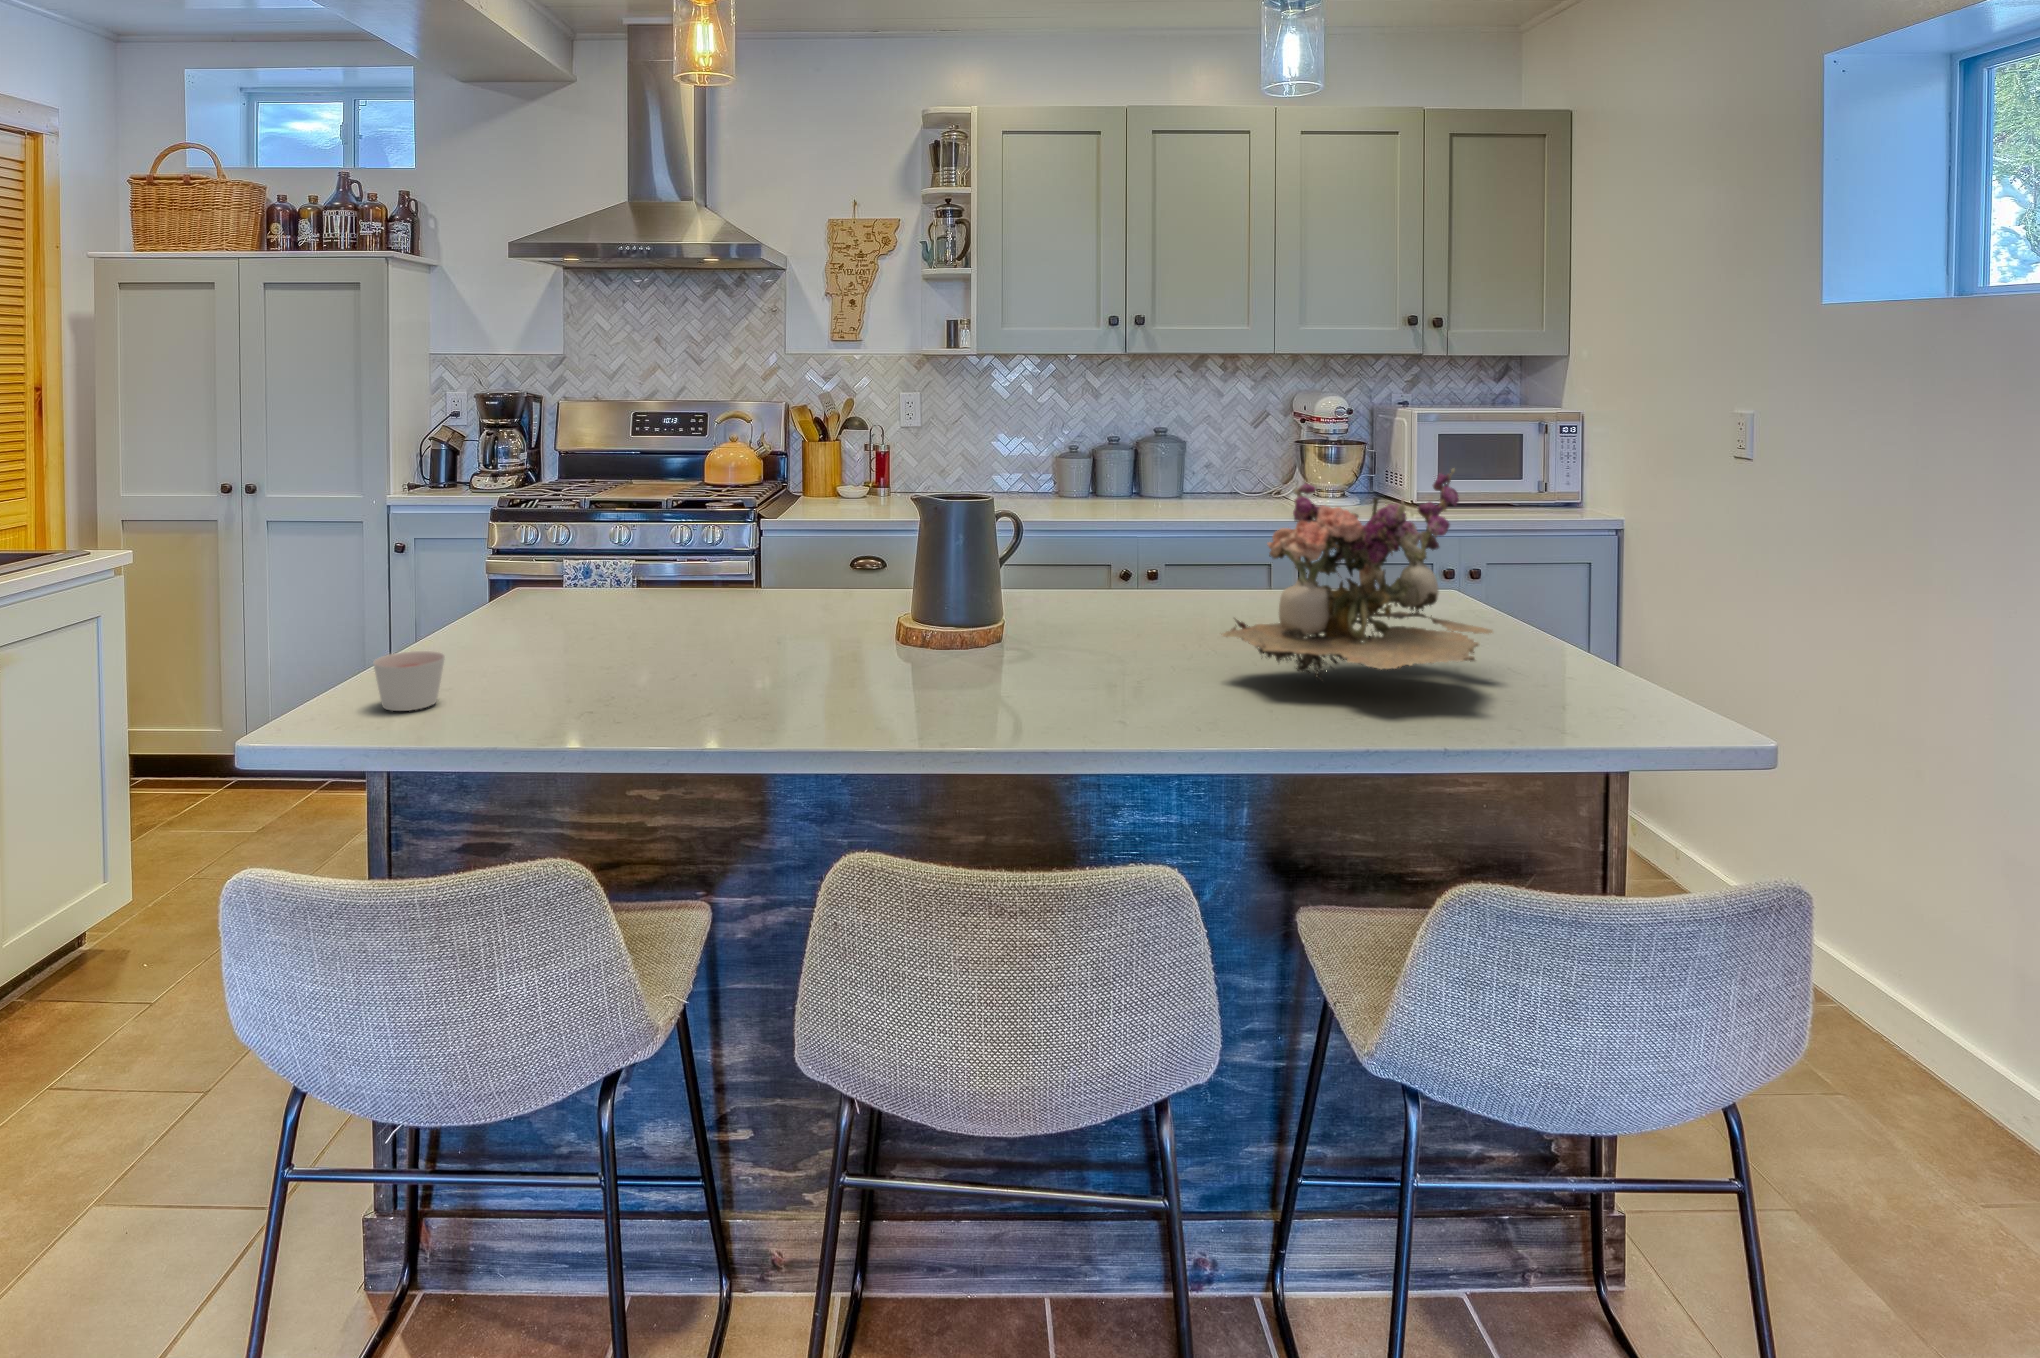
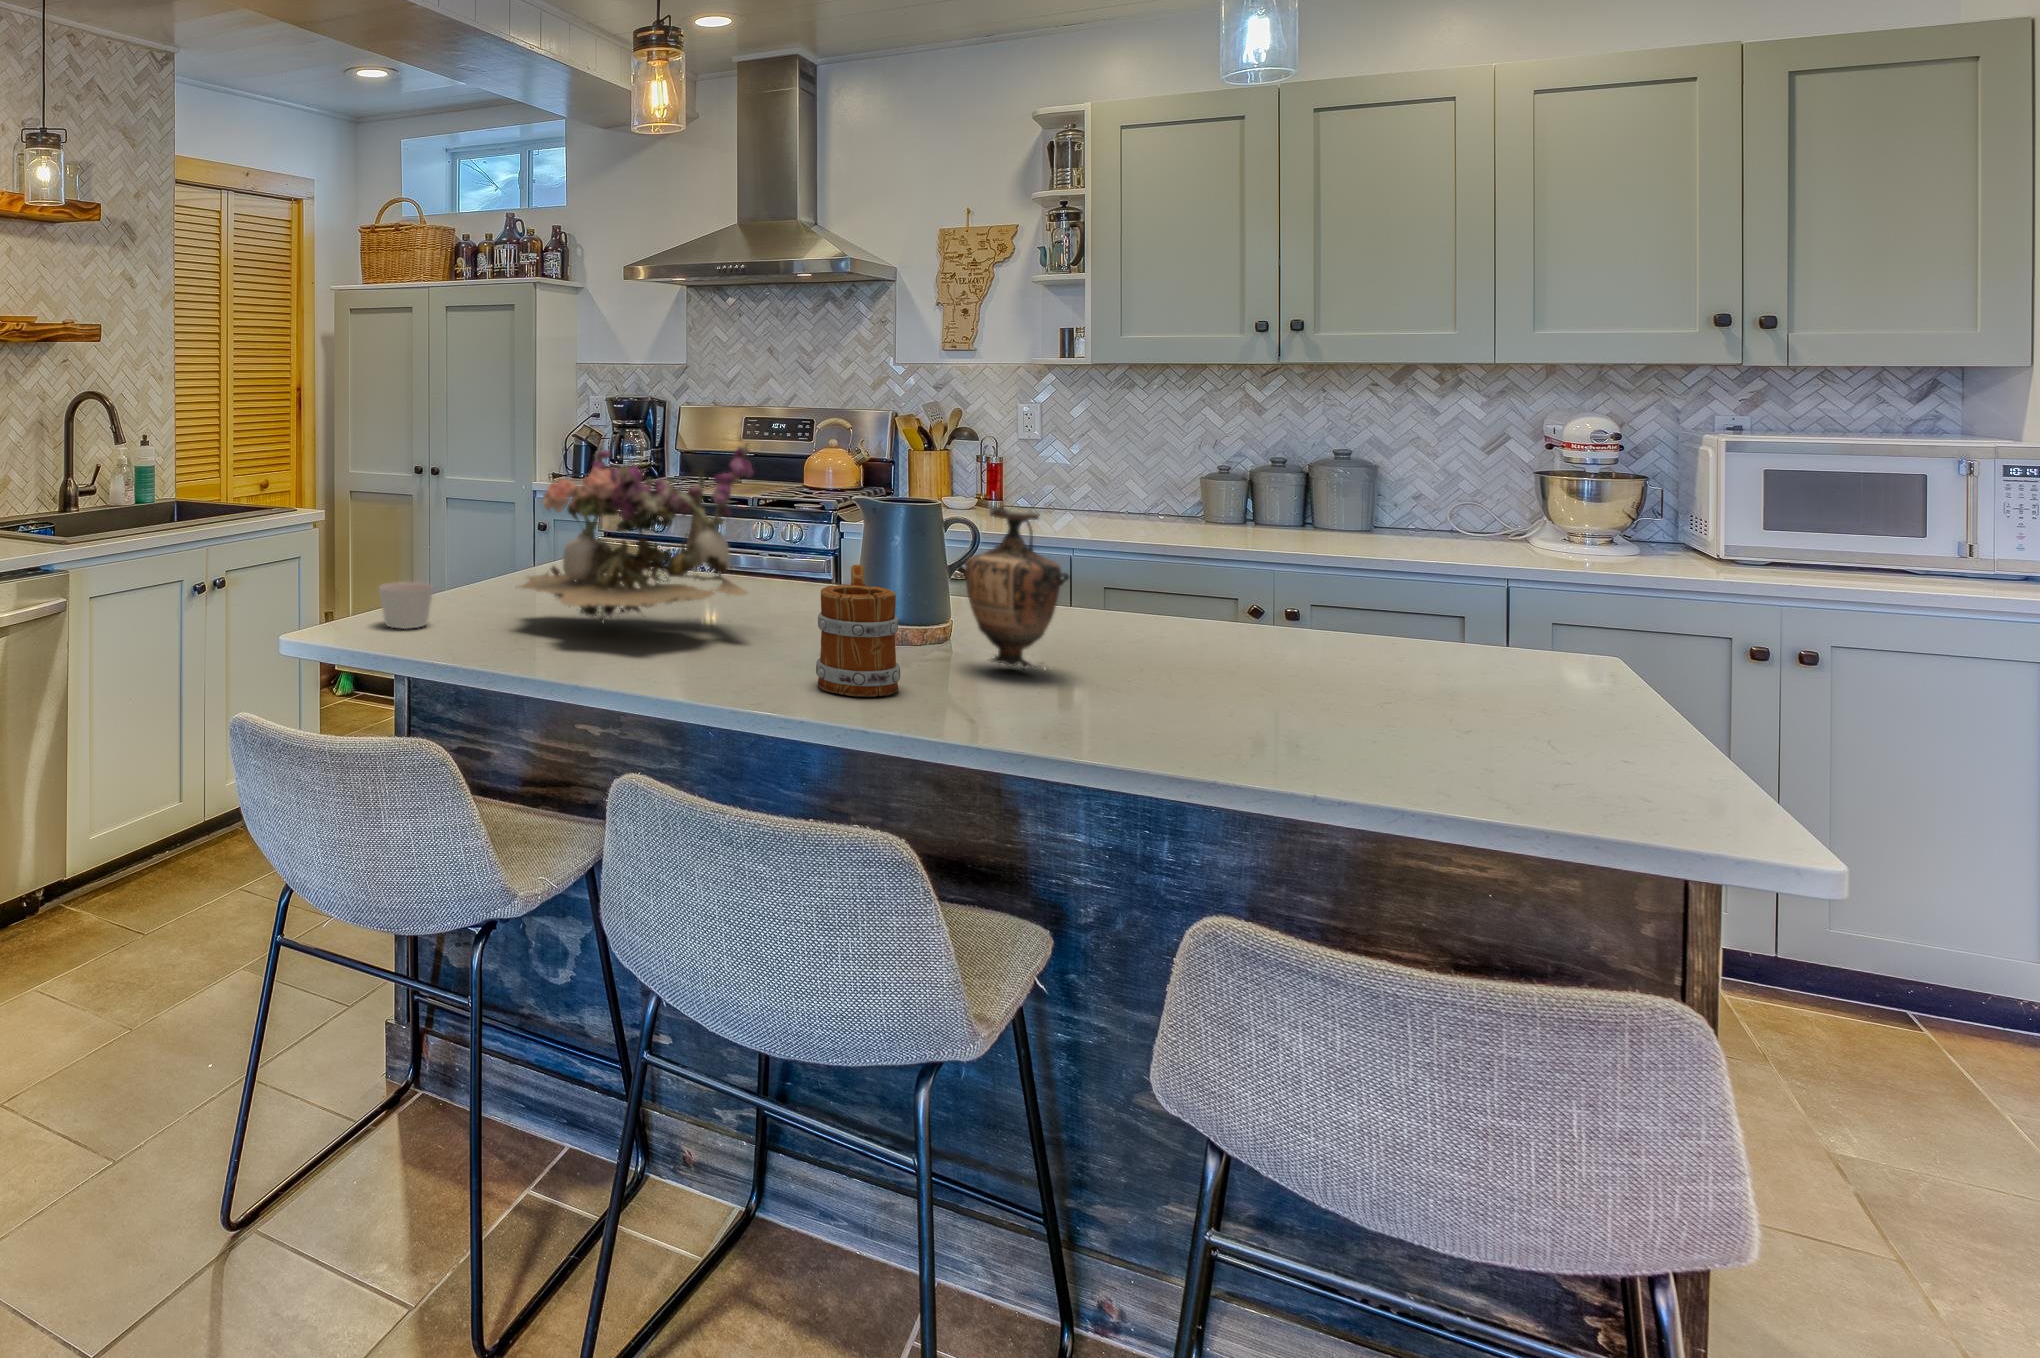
flower arrangement: present [1223,469,1493,678] -> present [520,442,753,626]
vase: none [1020,512,1123,671] -> present [958,506,1070,669]
mug: none [921,590,1005,724] -> present [816,565,900,697]

